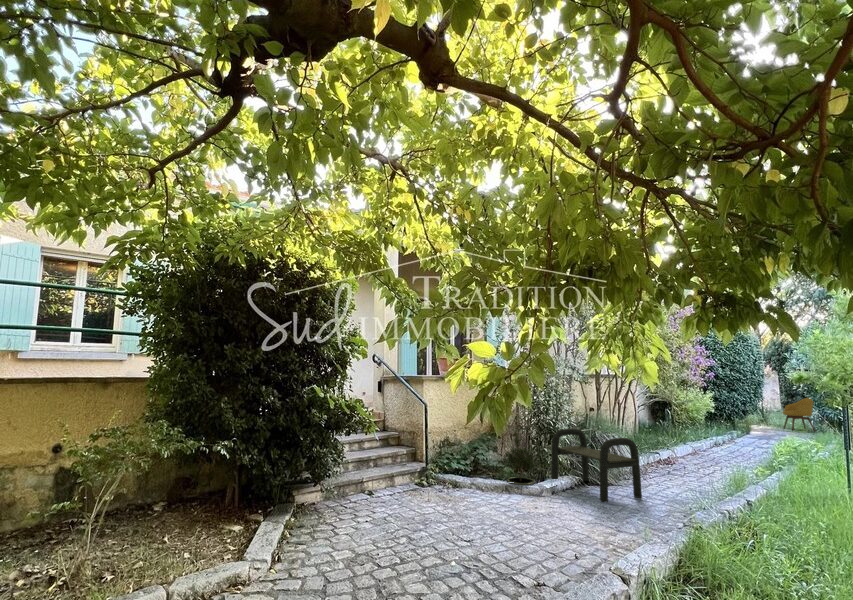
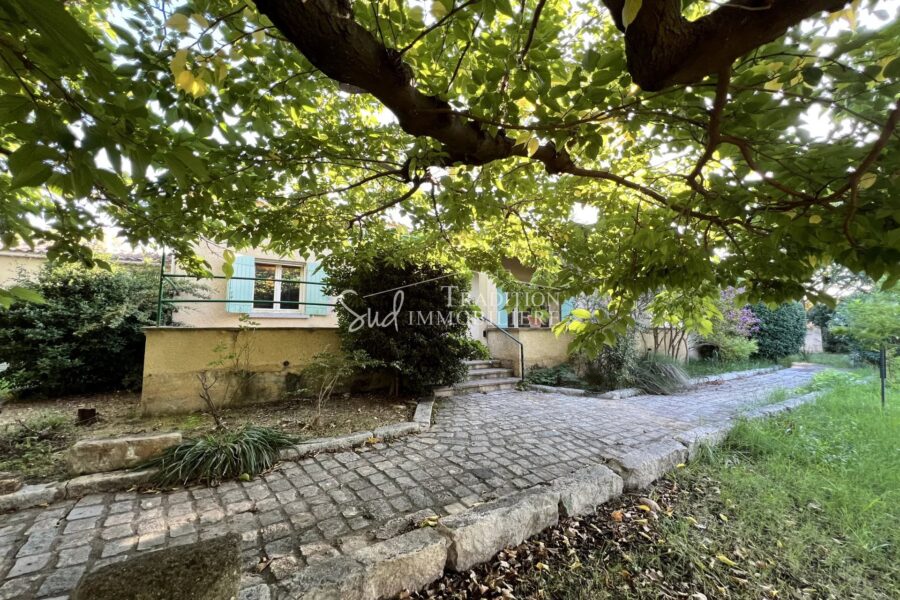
chair: present [783,398,815,431] -> none [823,340,855,369]
bench: present [551,428,642,502] -> none [619,353,694,405]

